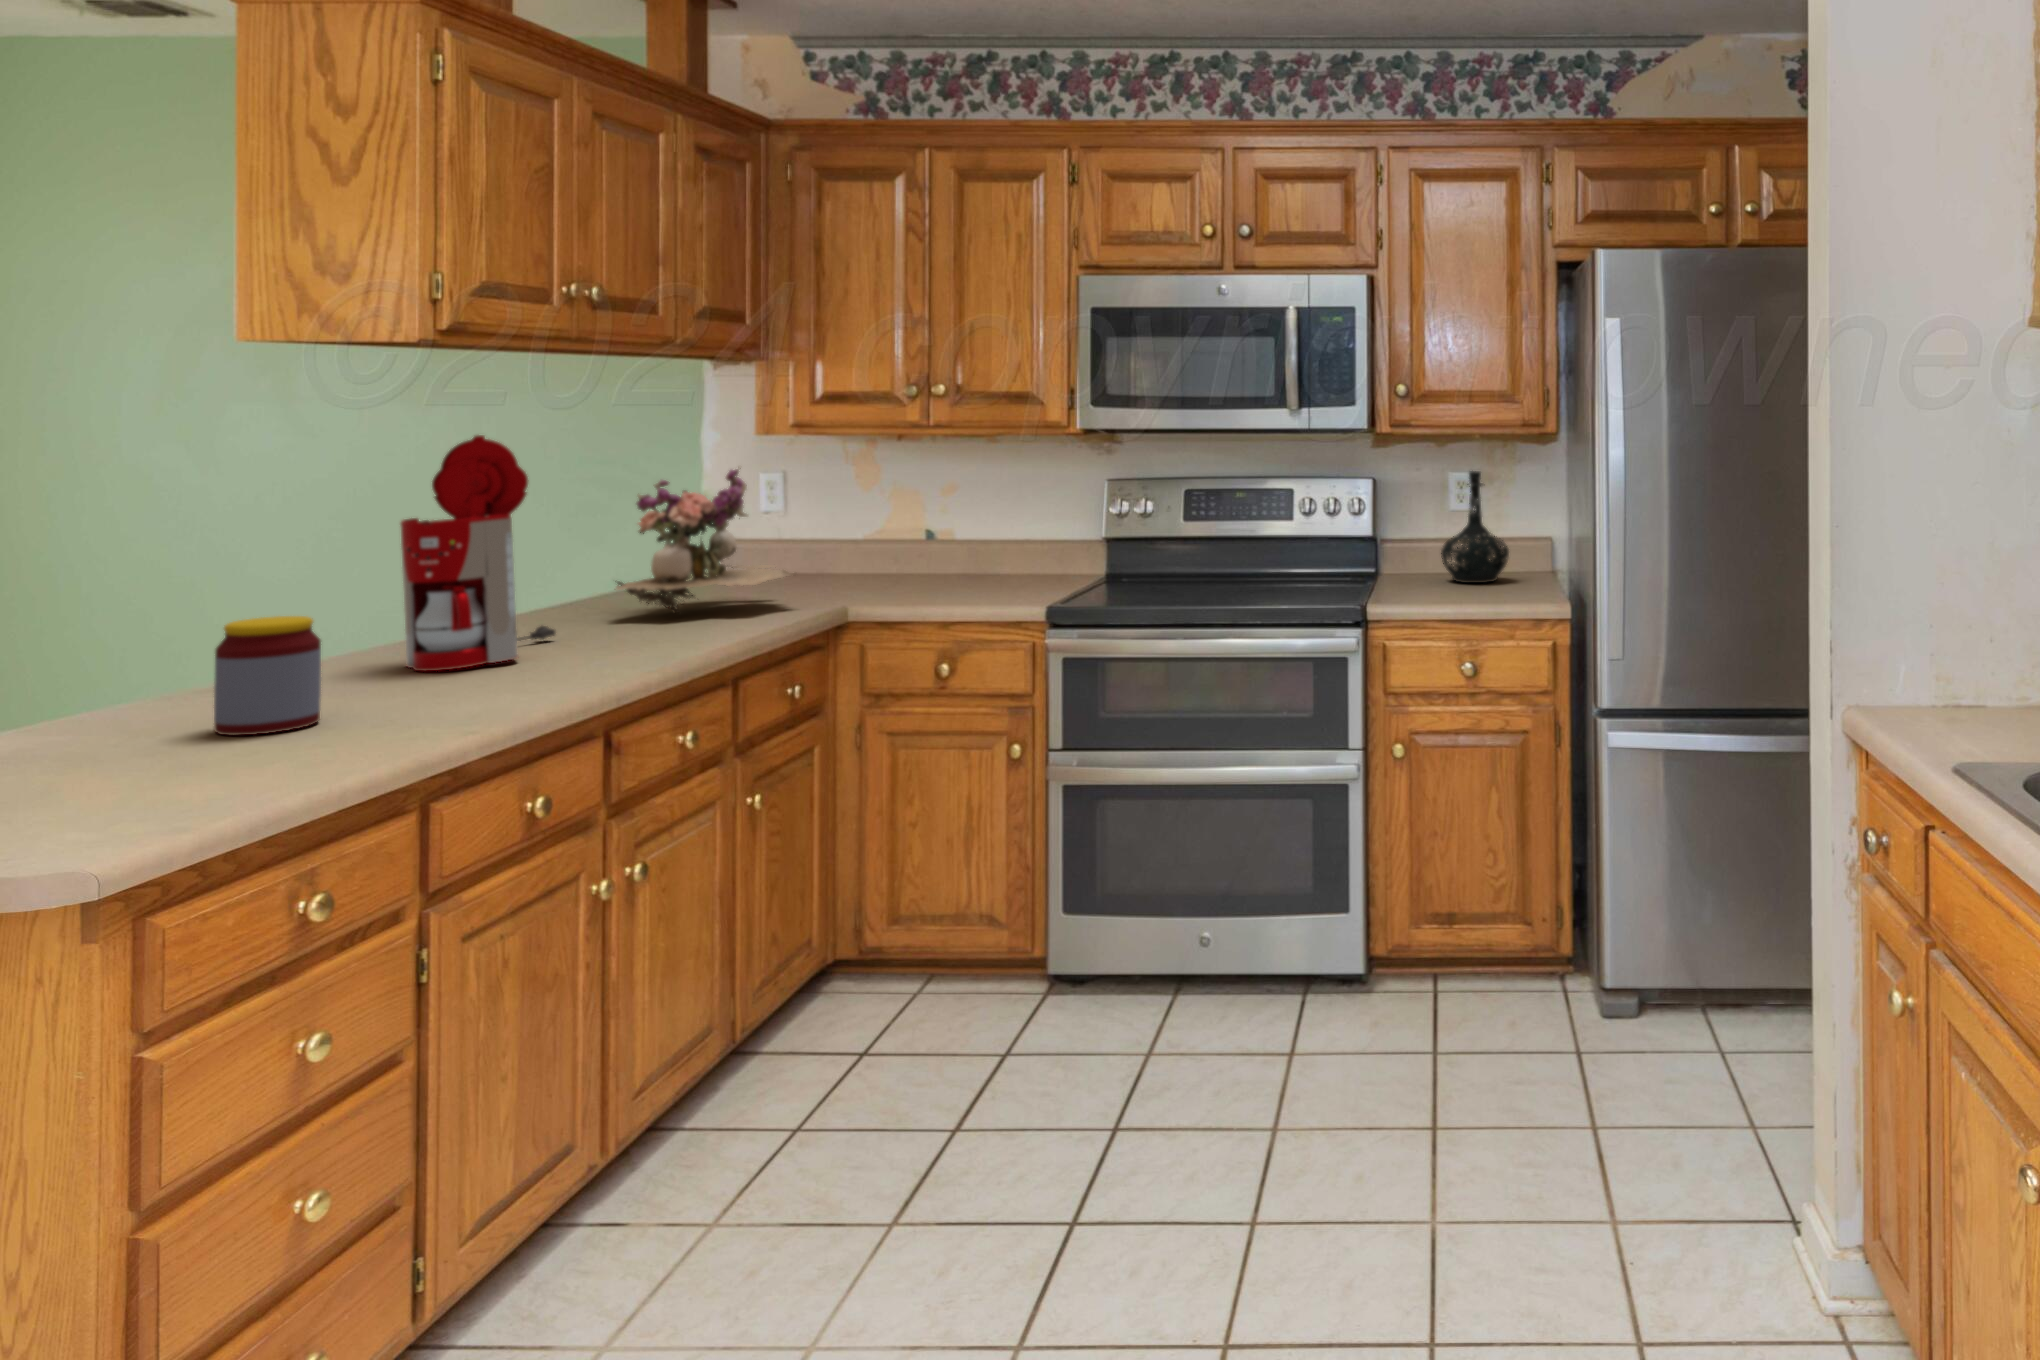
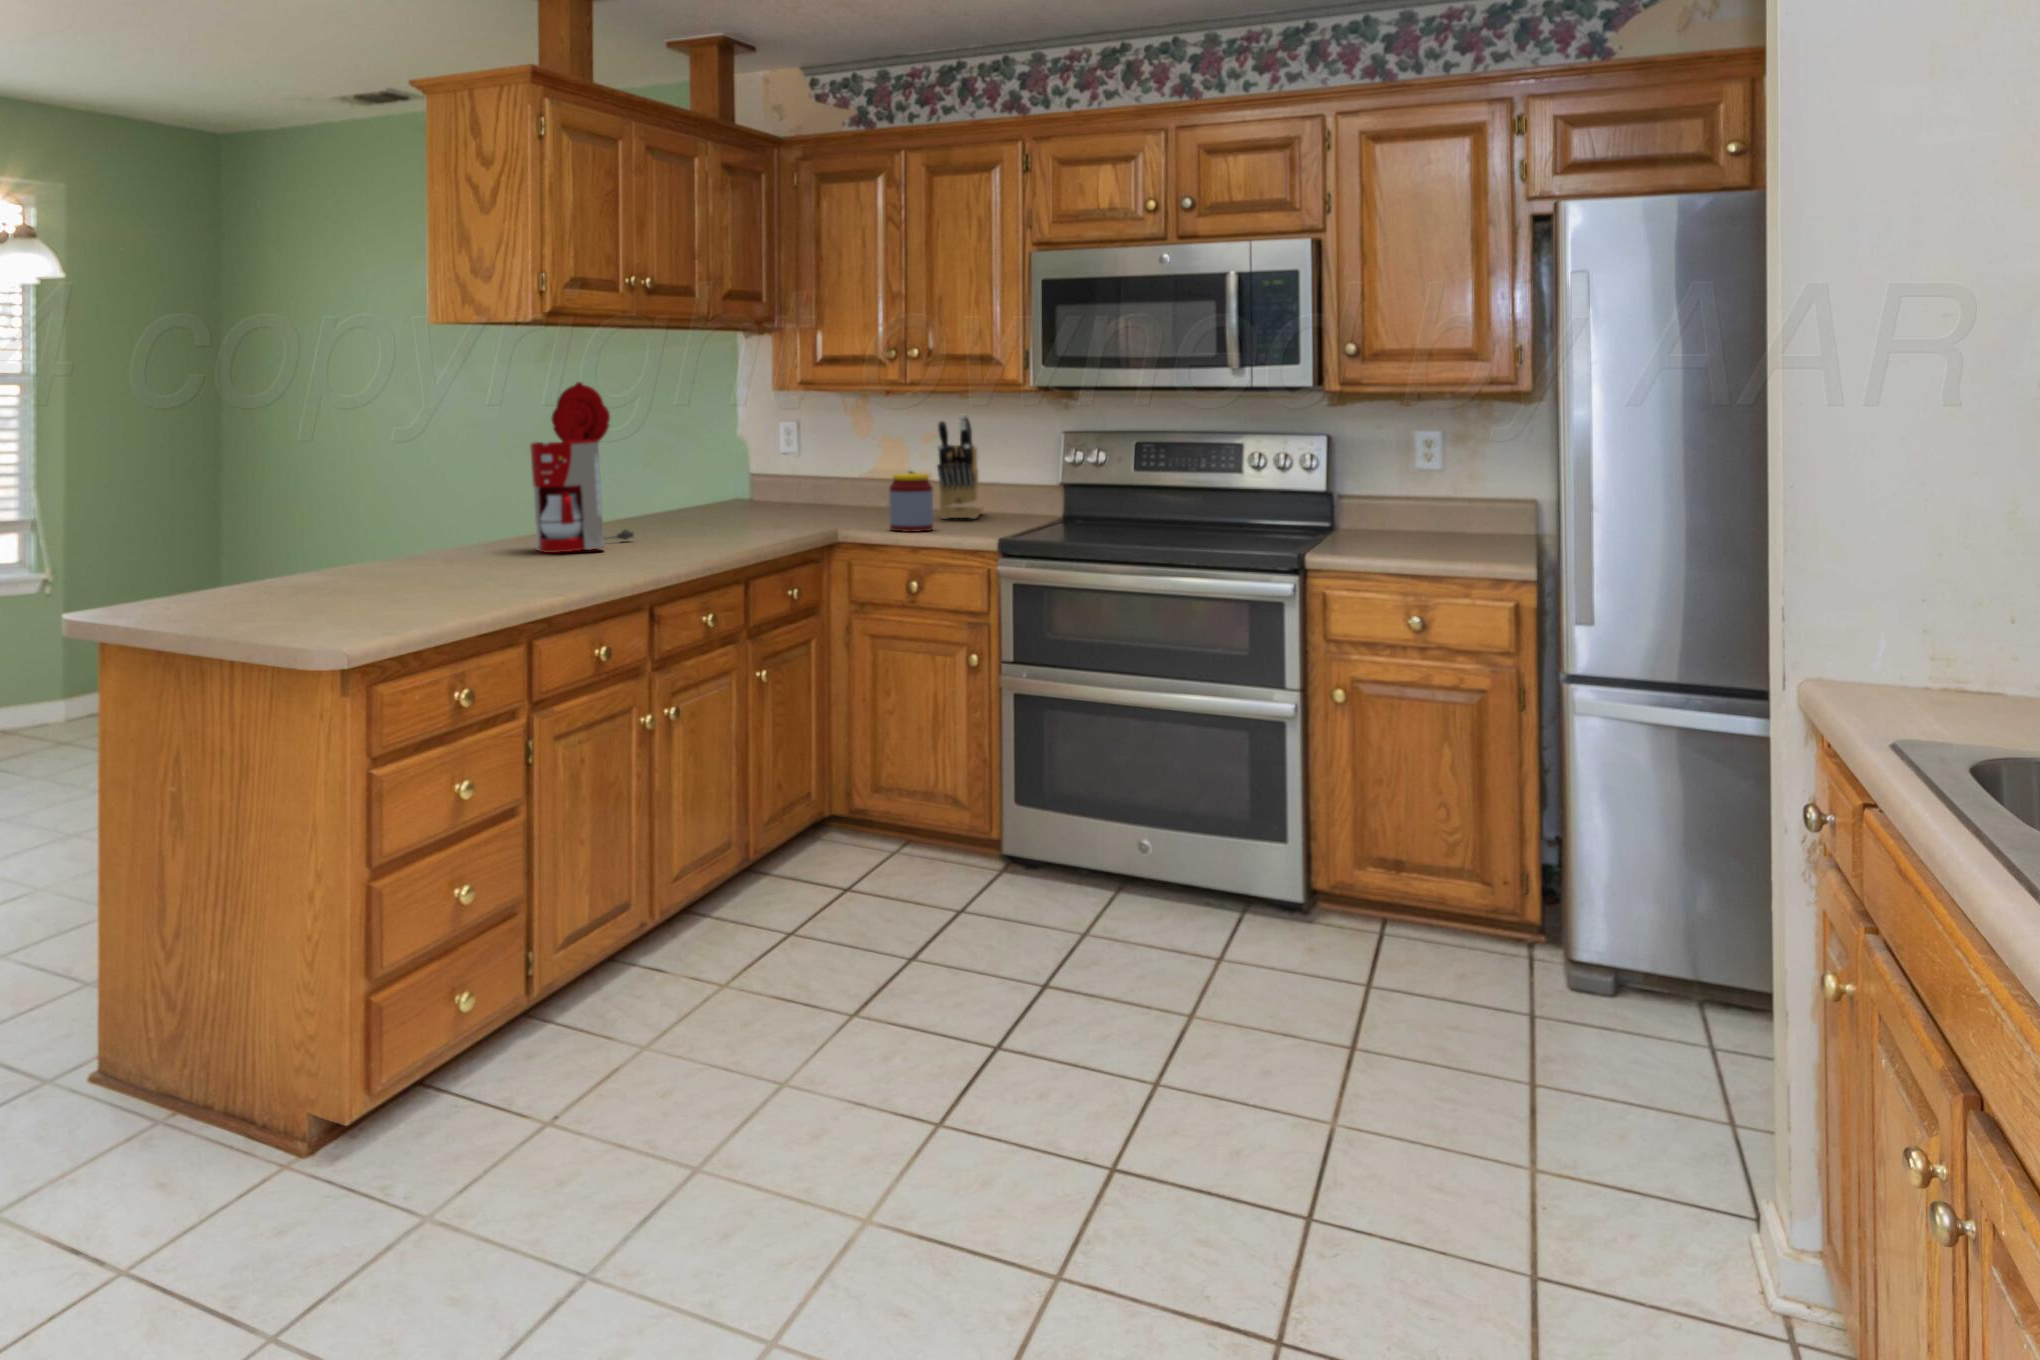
knife block: none [956,459,1004,579] -> present [937,415,983,519]
flower arrangement: present [615,468,793,611] -> none [676,416,807,531]
bottle: present [1441,471,1509,583] -> none [1392,425,1469,538]
jar: present [214,616,321,736] -> present [889,473,933,532]

